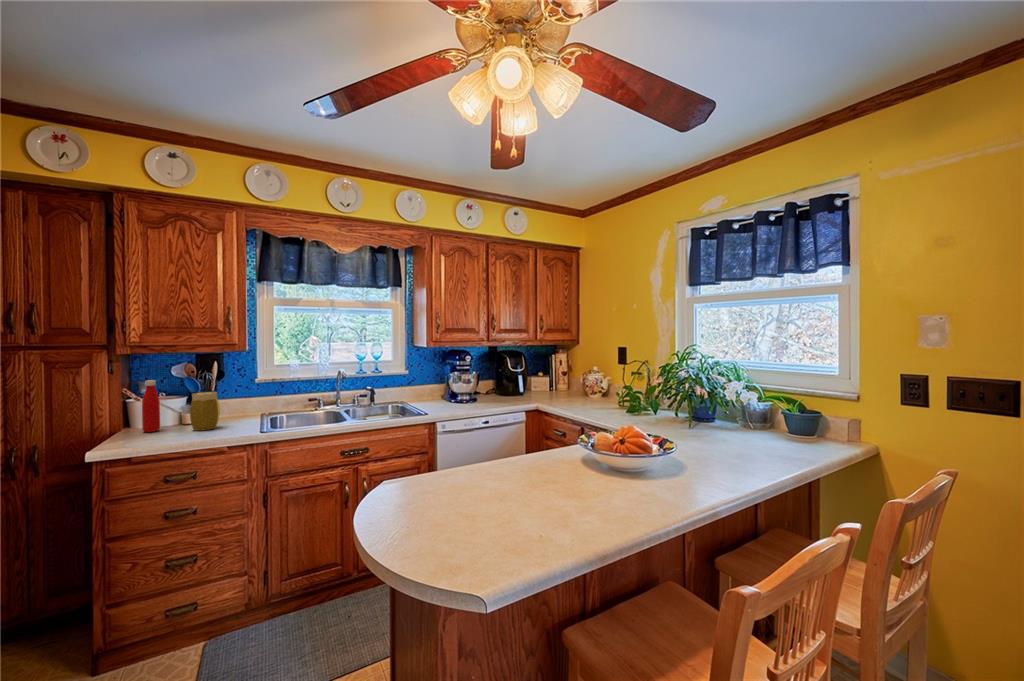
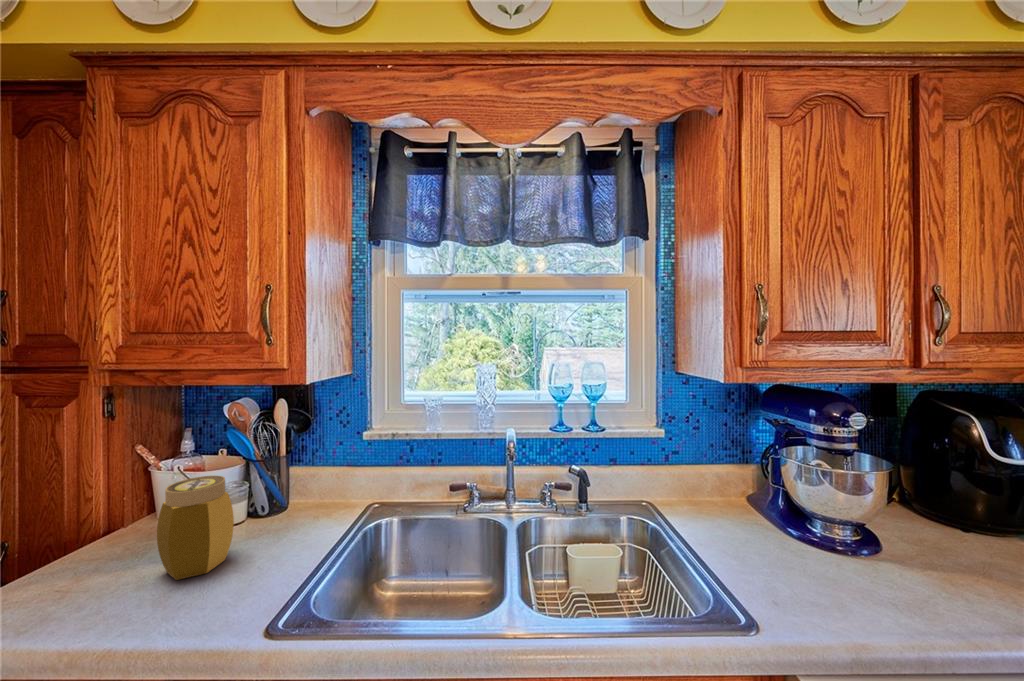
bottle: present [142,380,160,432] -> none [102,442,142,557]

